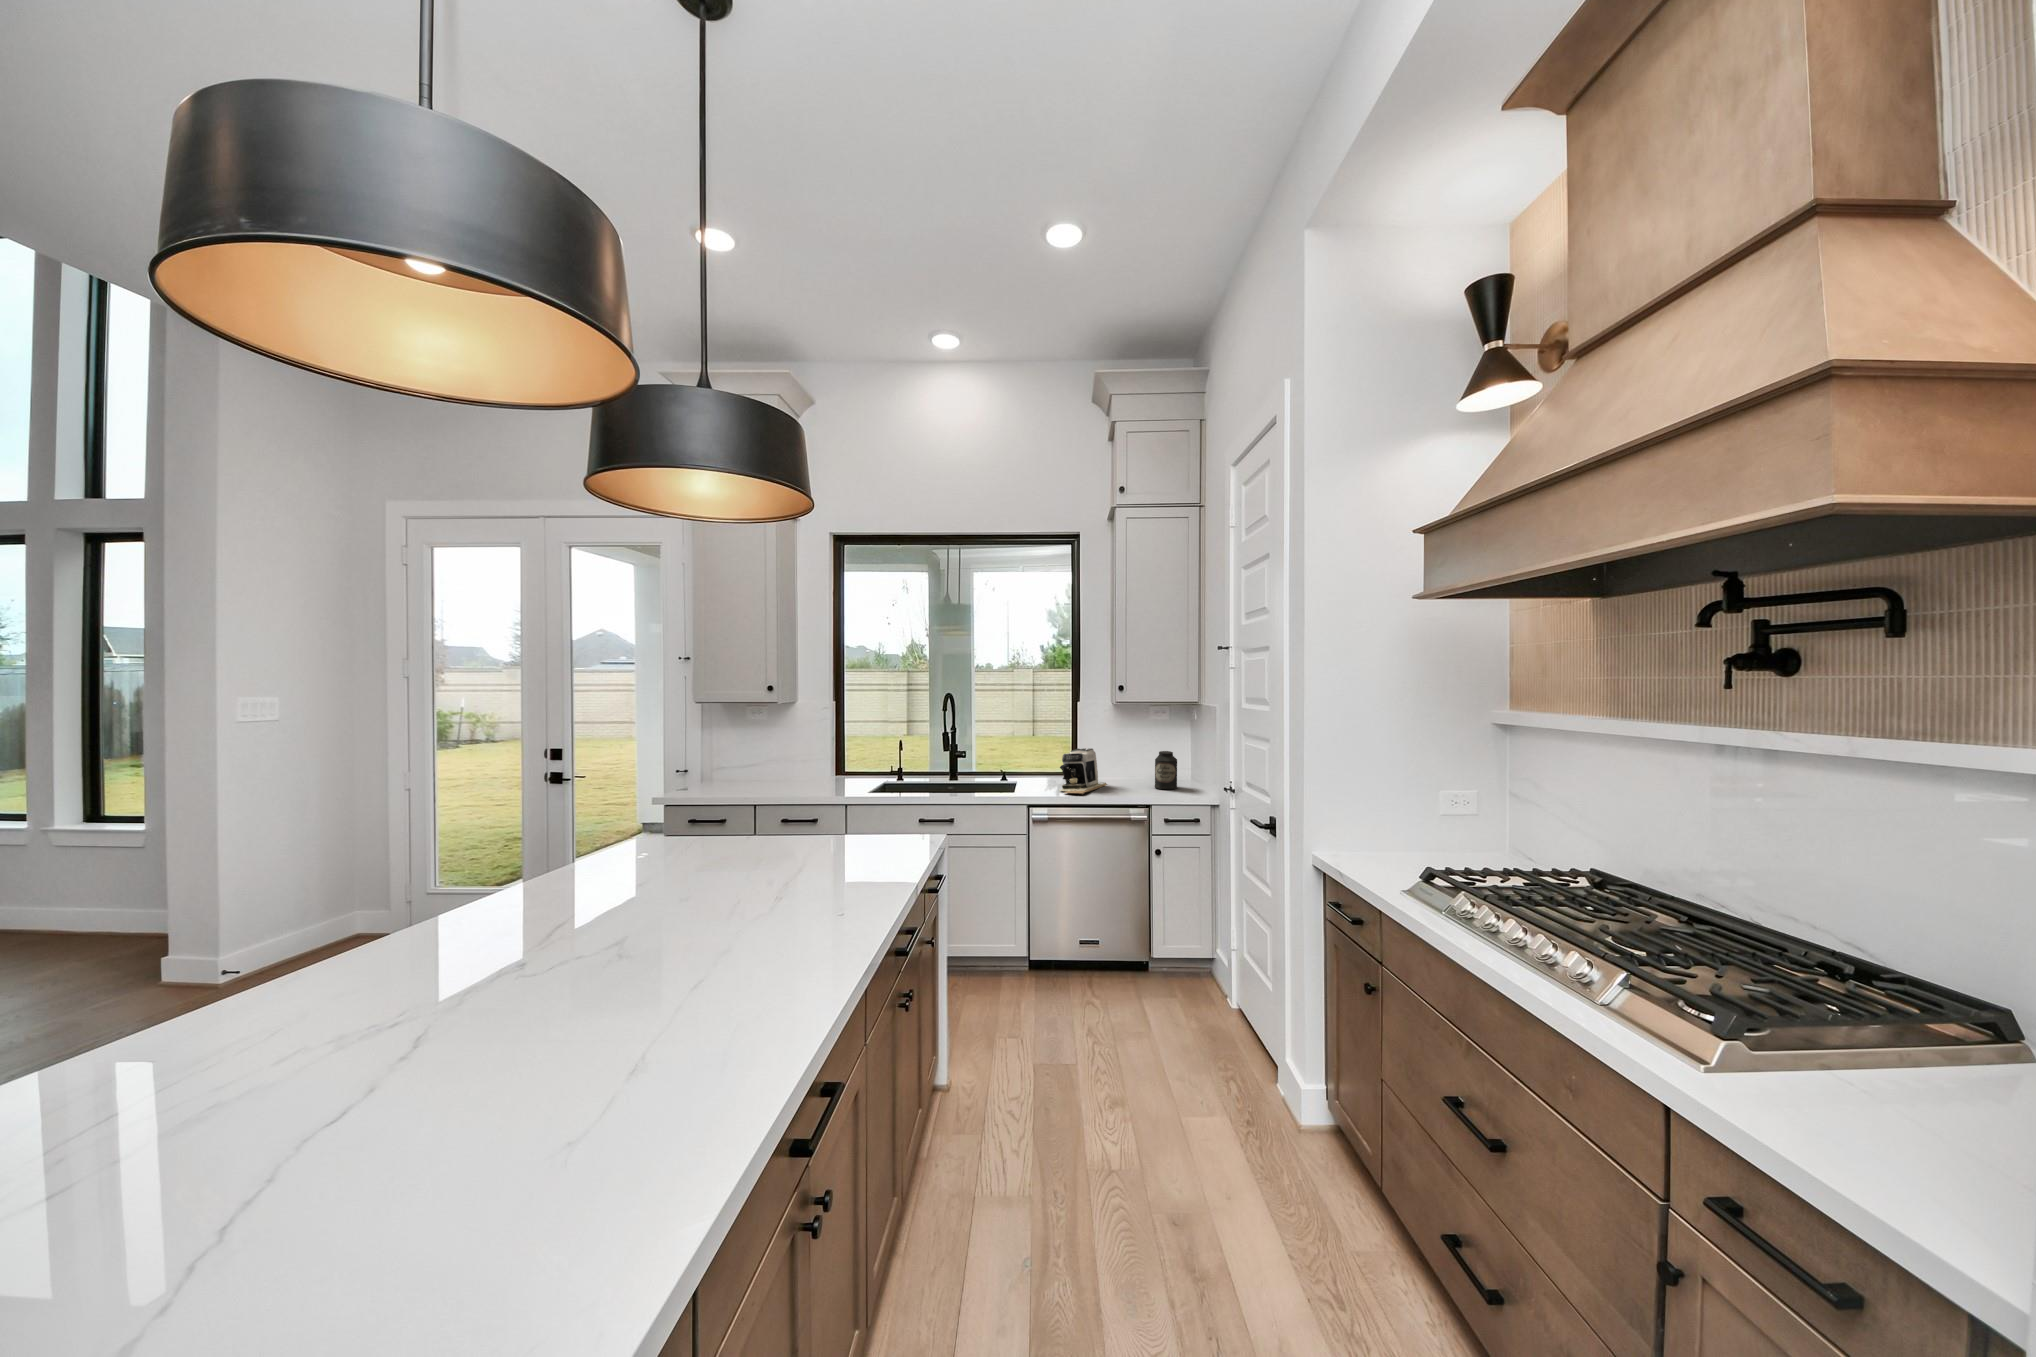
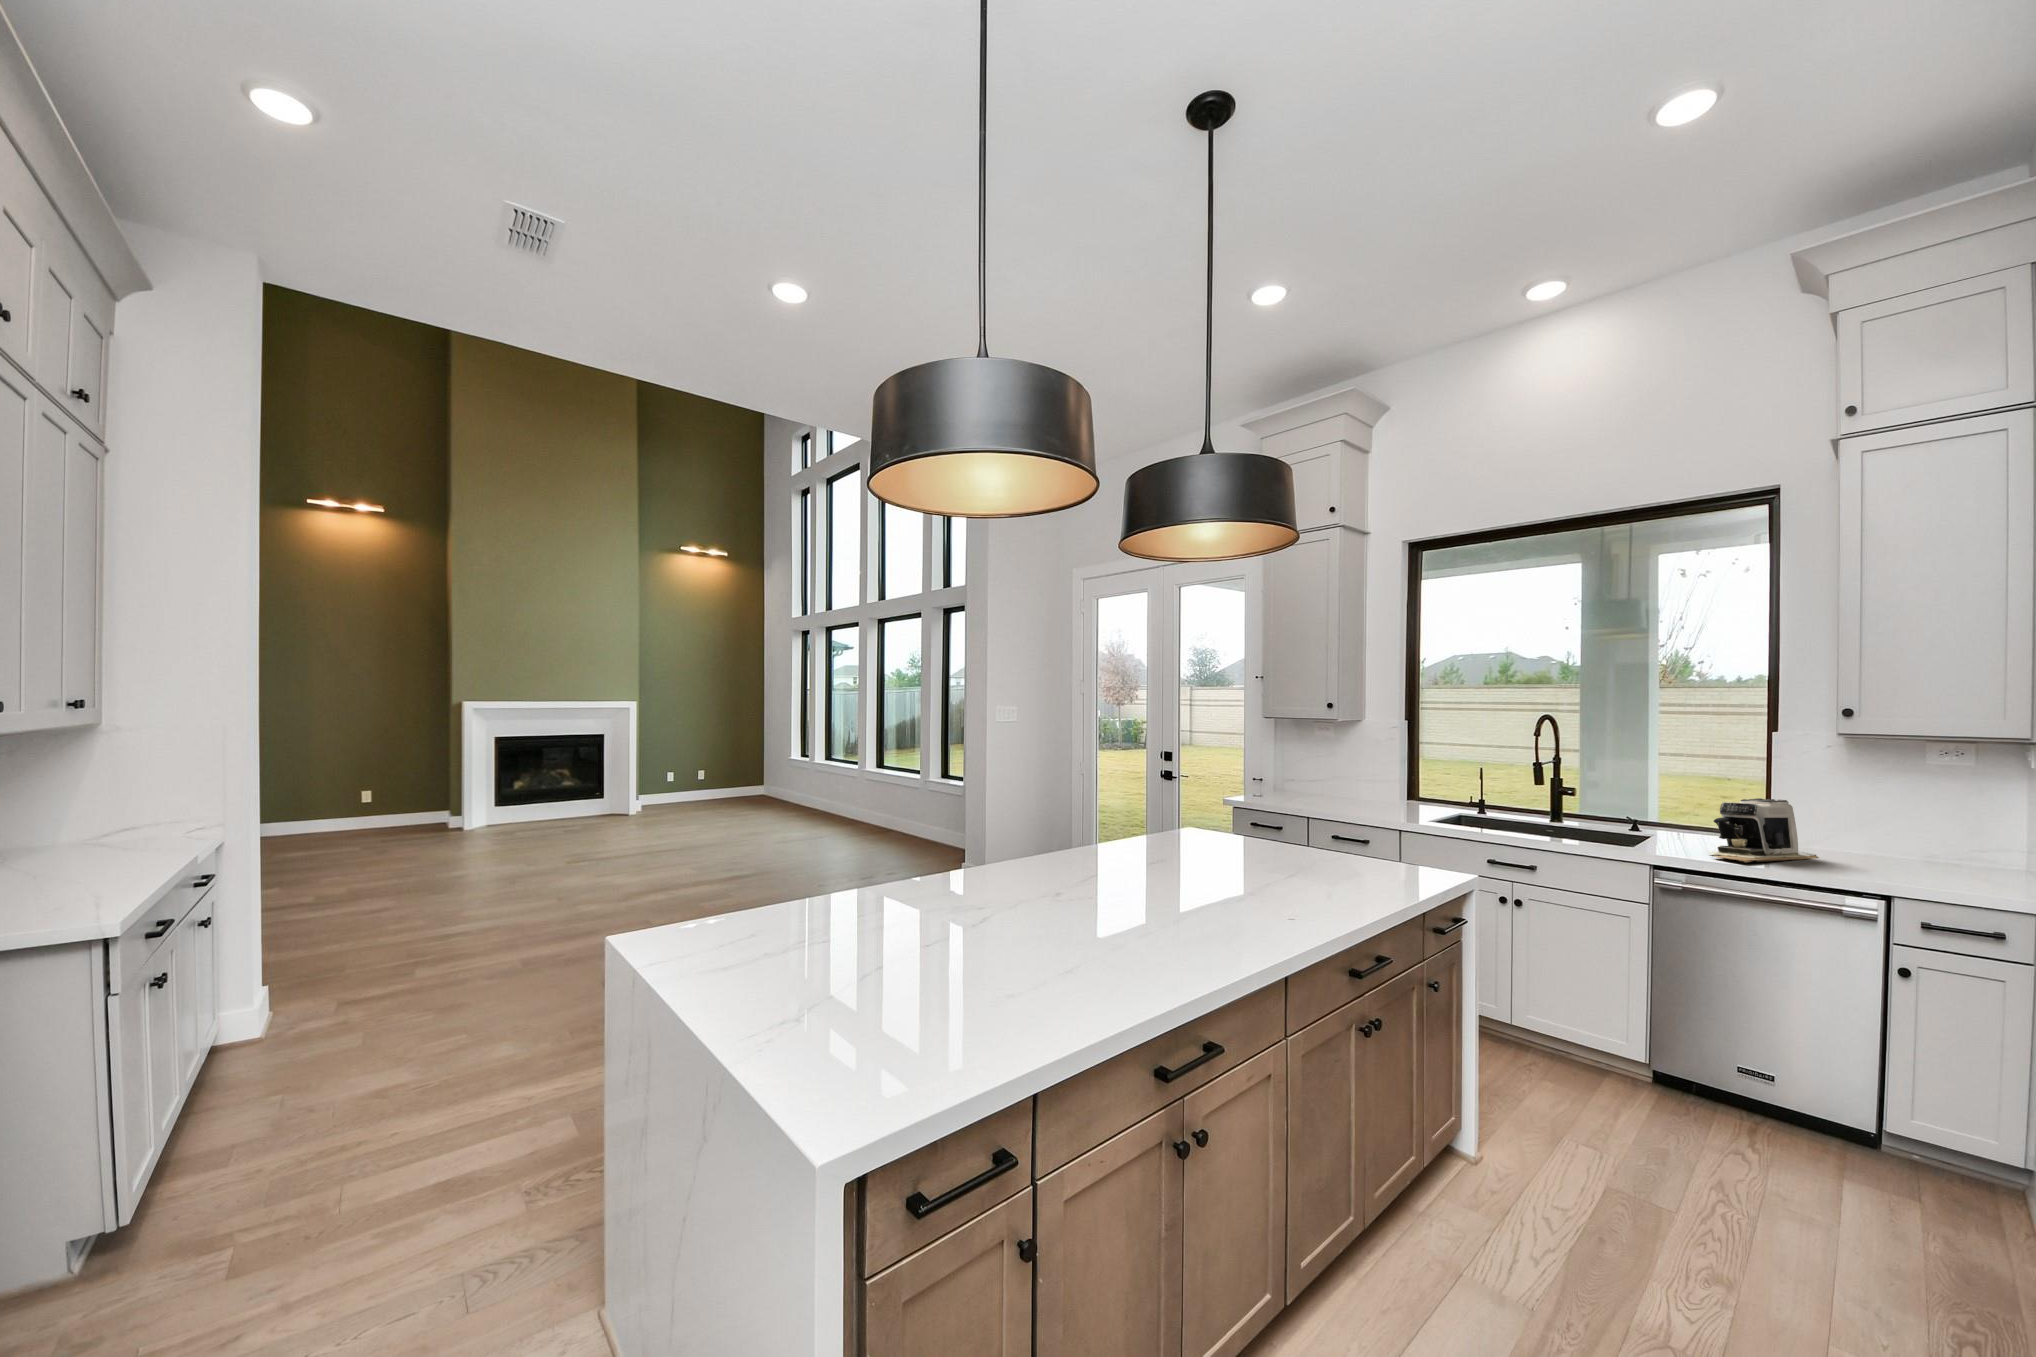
canister: present [1155,751,1177,789] -> none [1919,816,1976,882]

